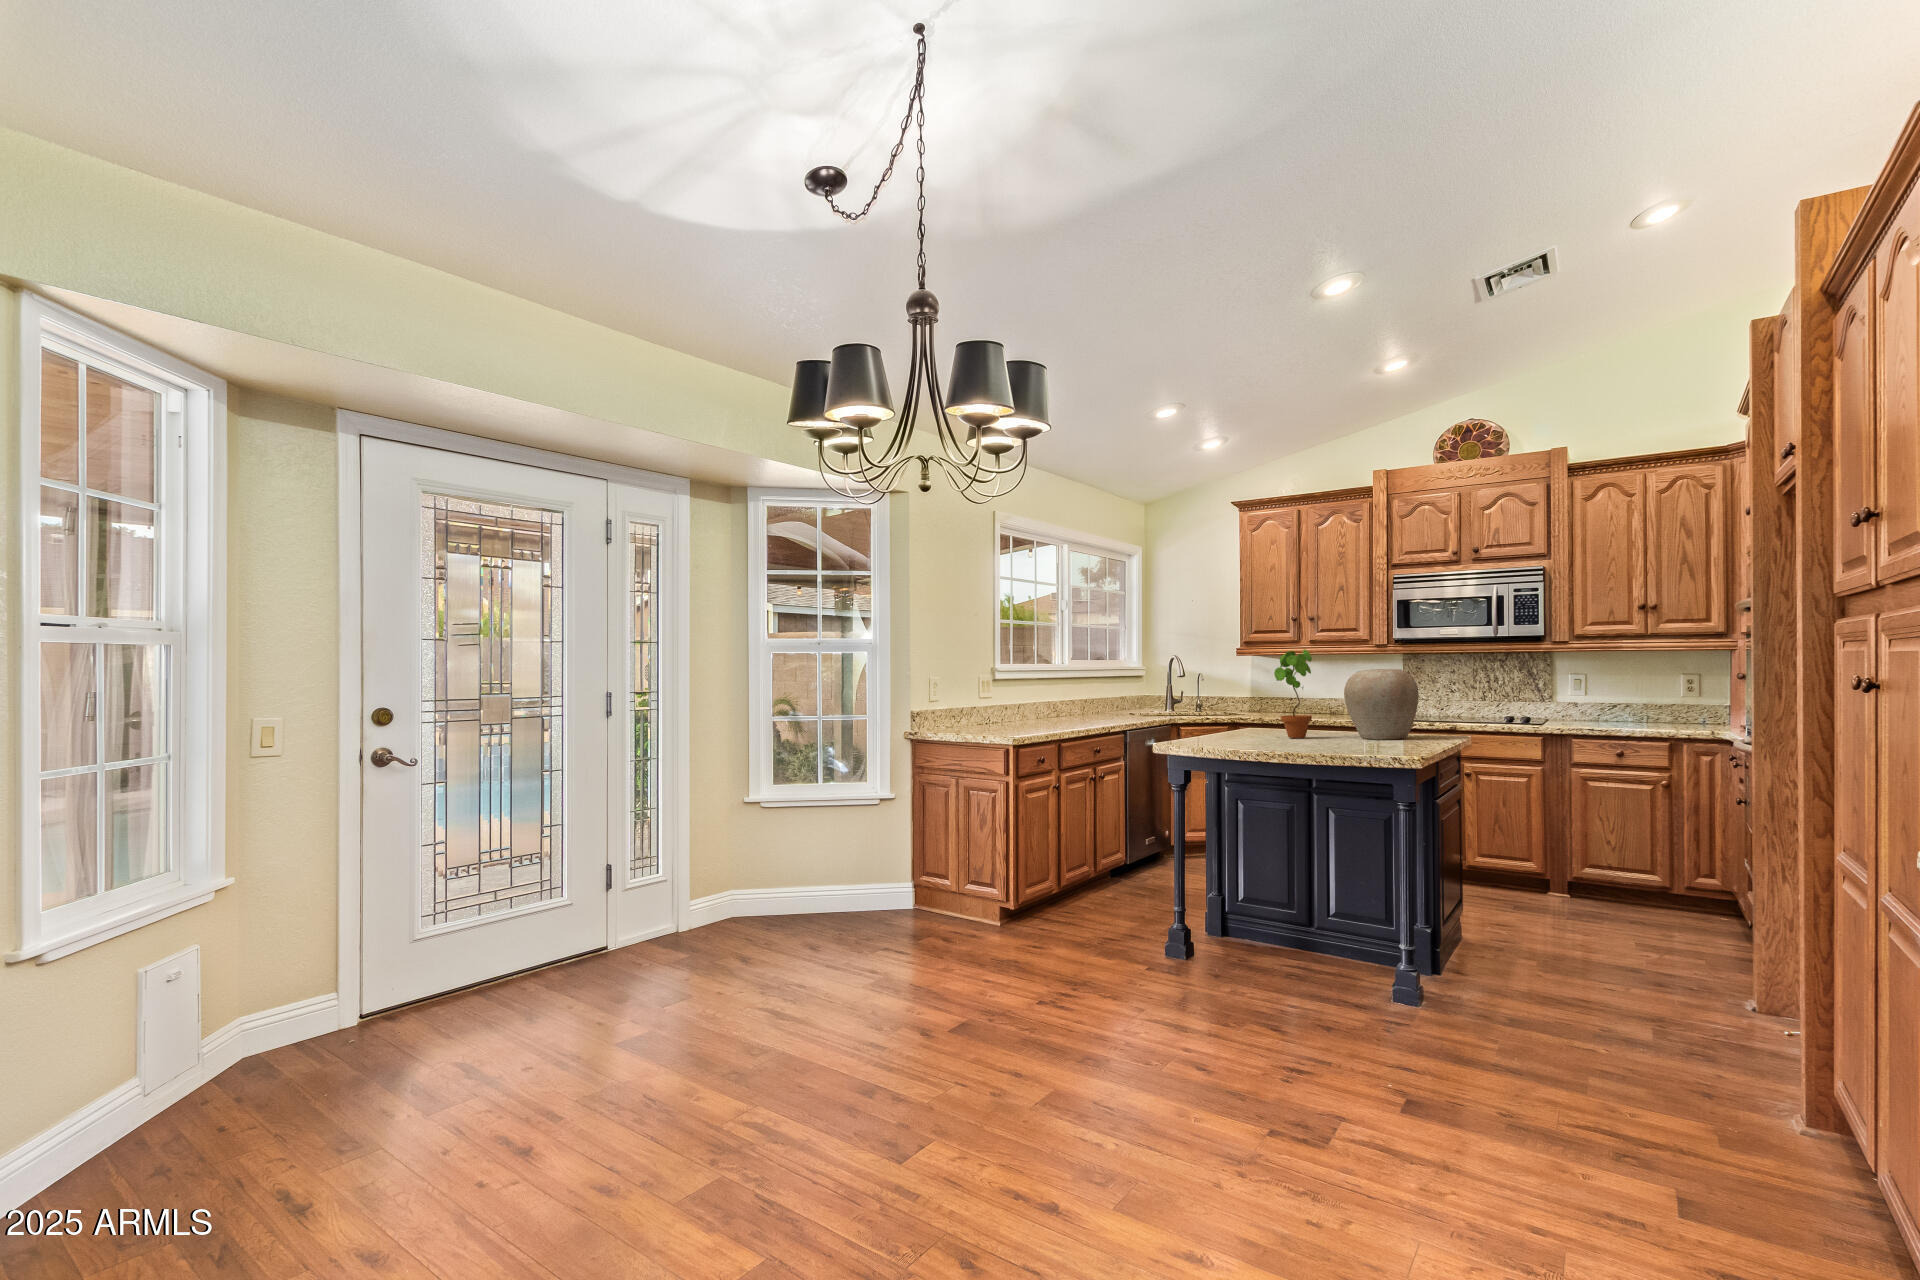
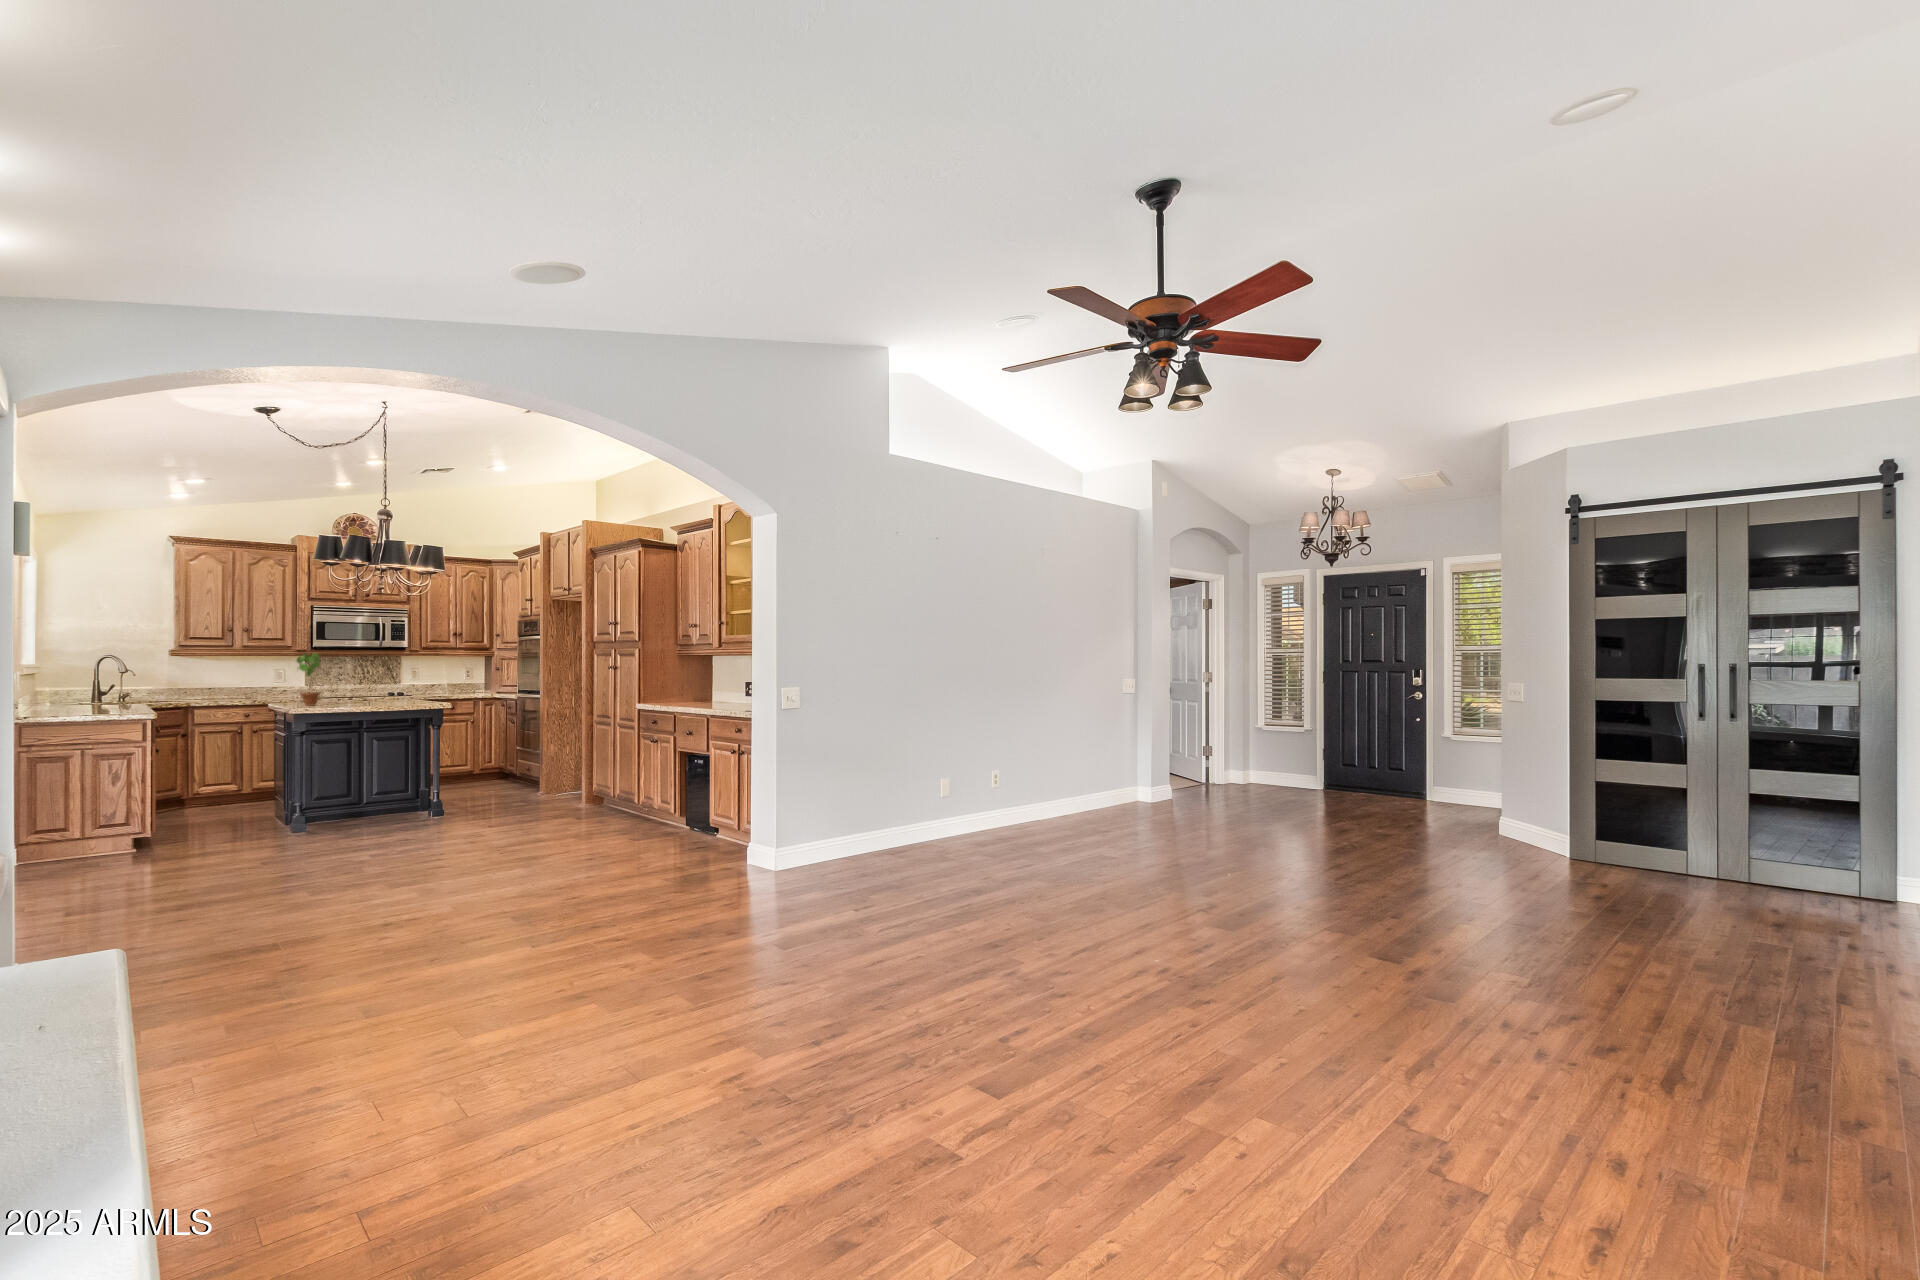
vase: present [1344,669,1419,740] -> none [341,664,384,703]

